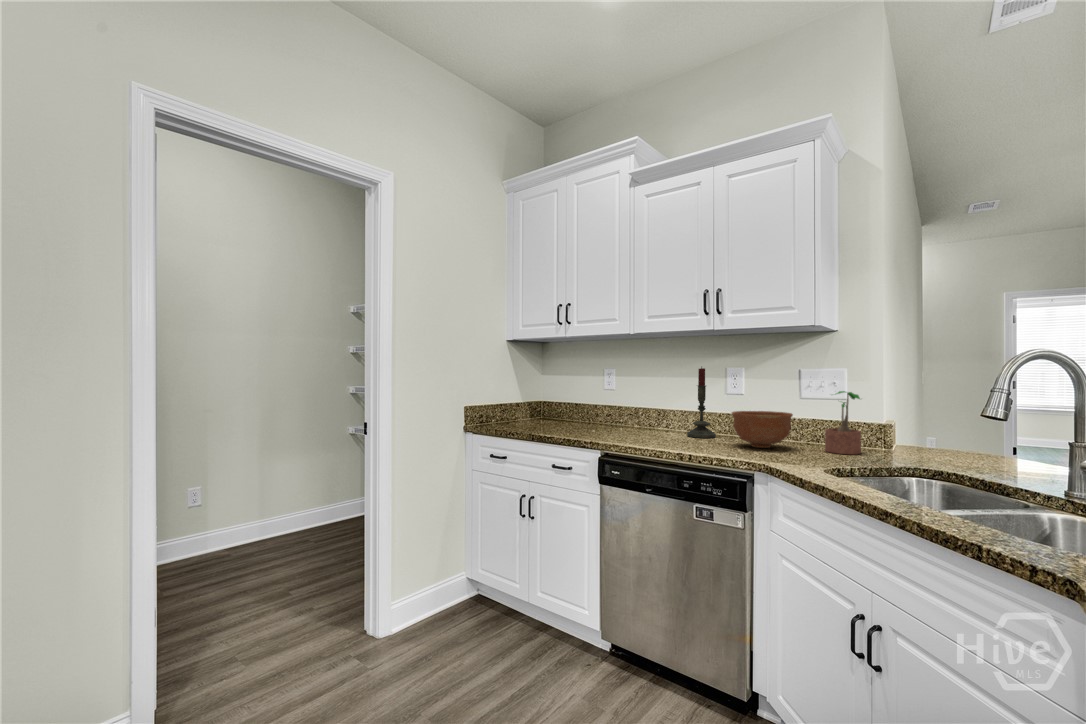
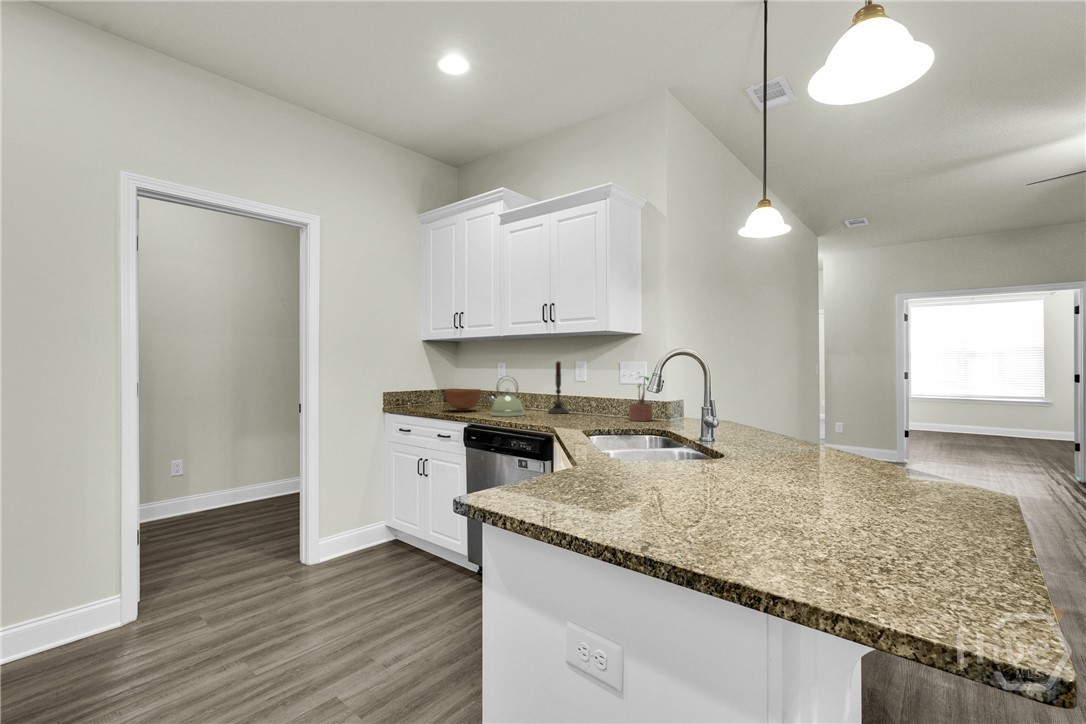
kettle: none [611,387,663,442] -> present [489,376,524,417]
bowl: present [732,411,793,448] -> present [445,389,480,411]

